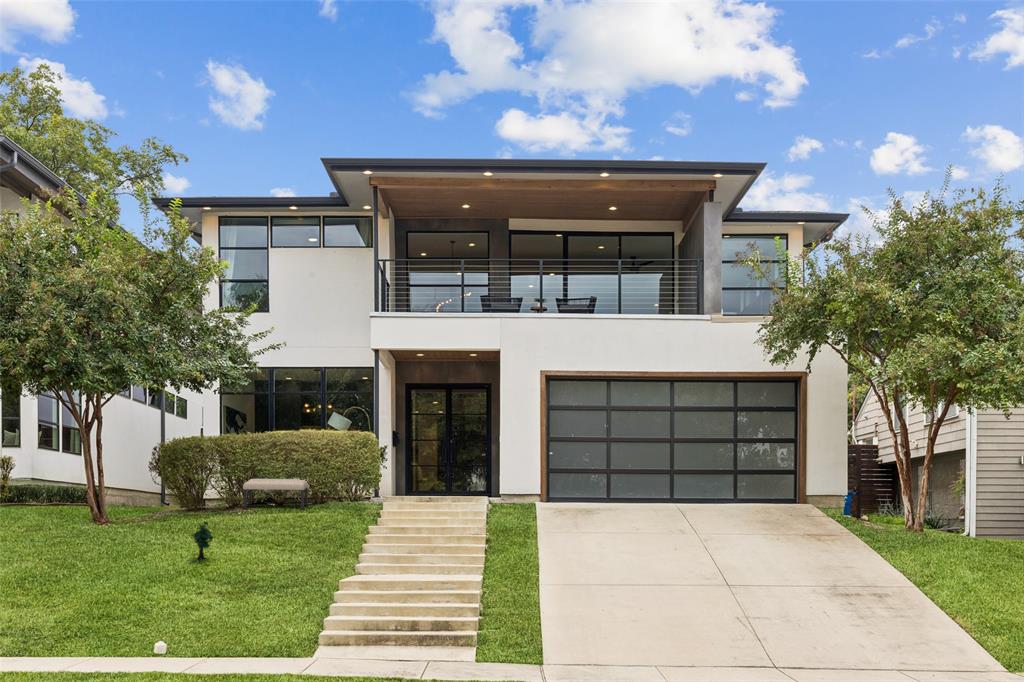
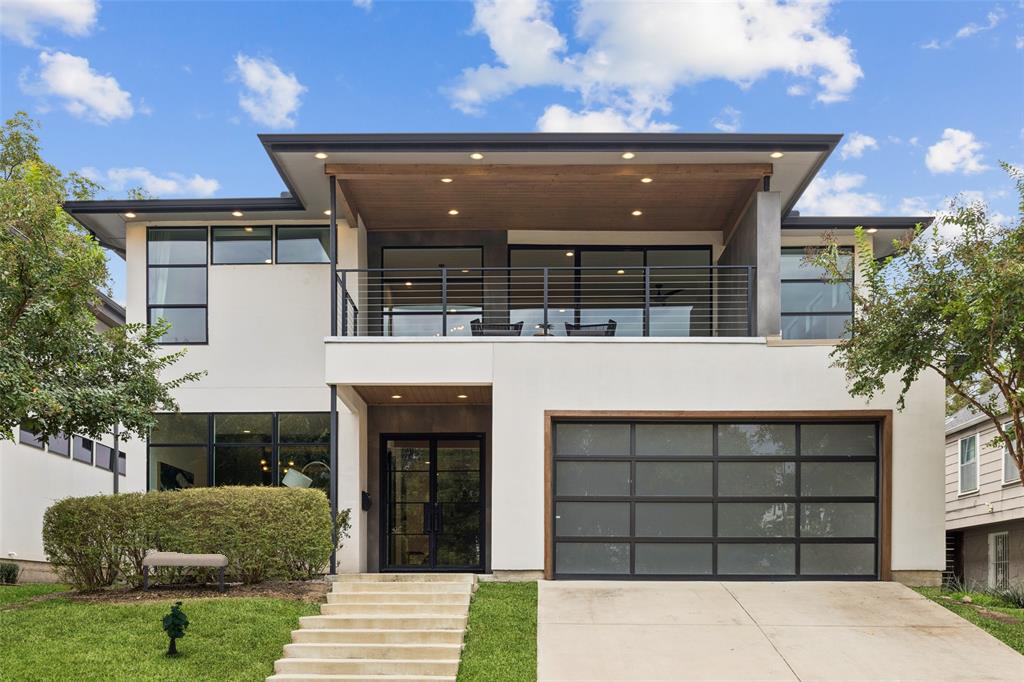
decorative plant: present [192,522,213,559] -> present [159,601,190,654]

